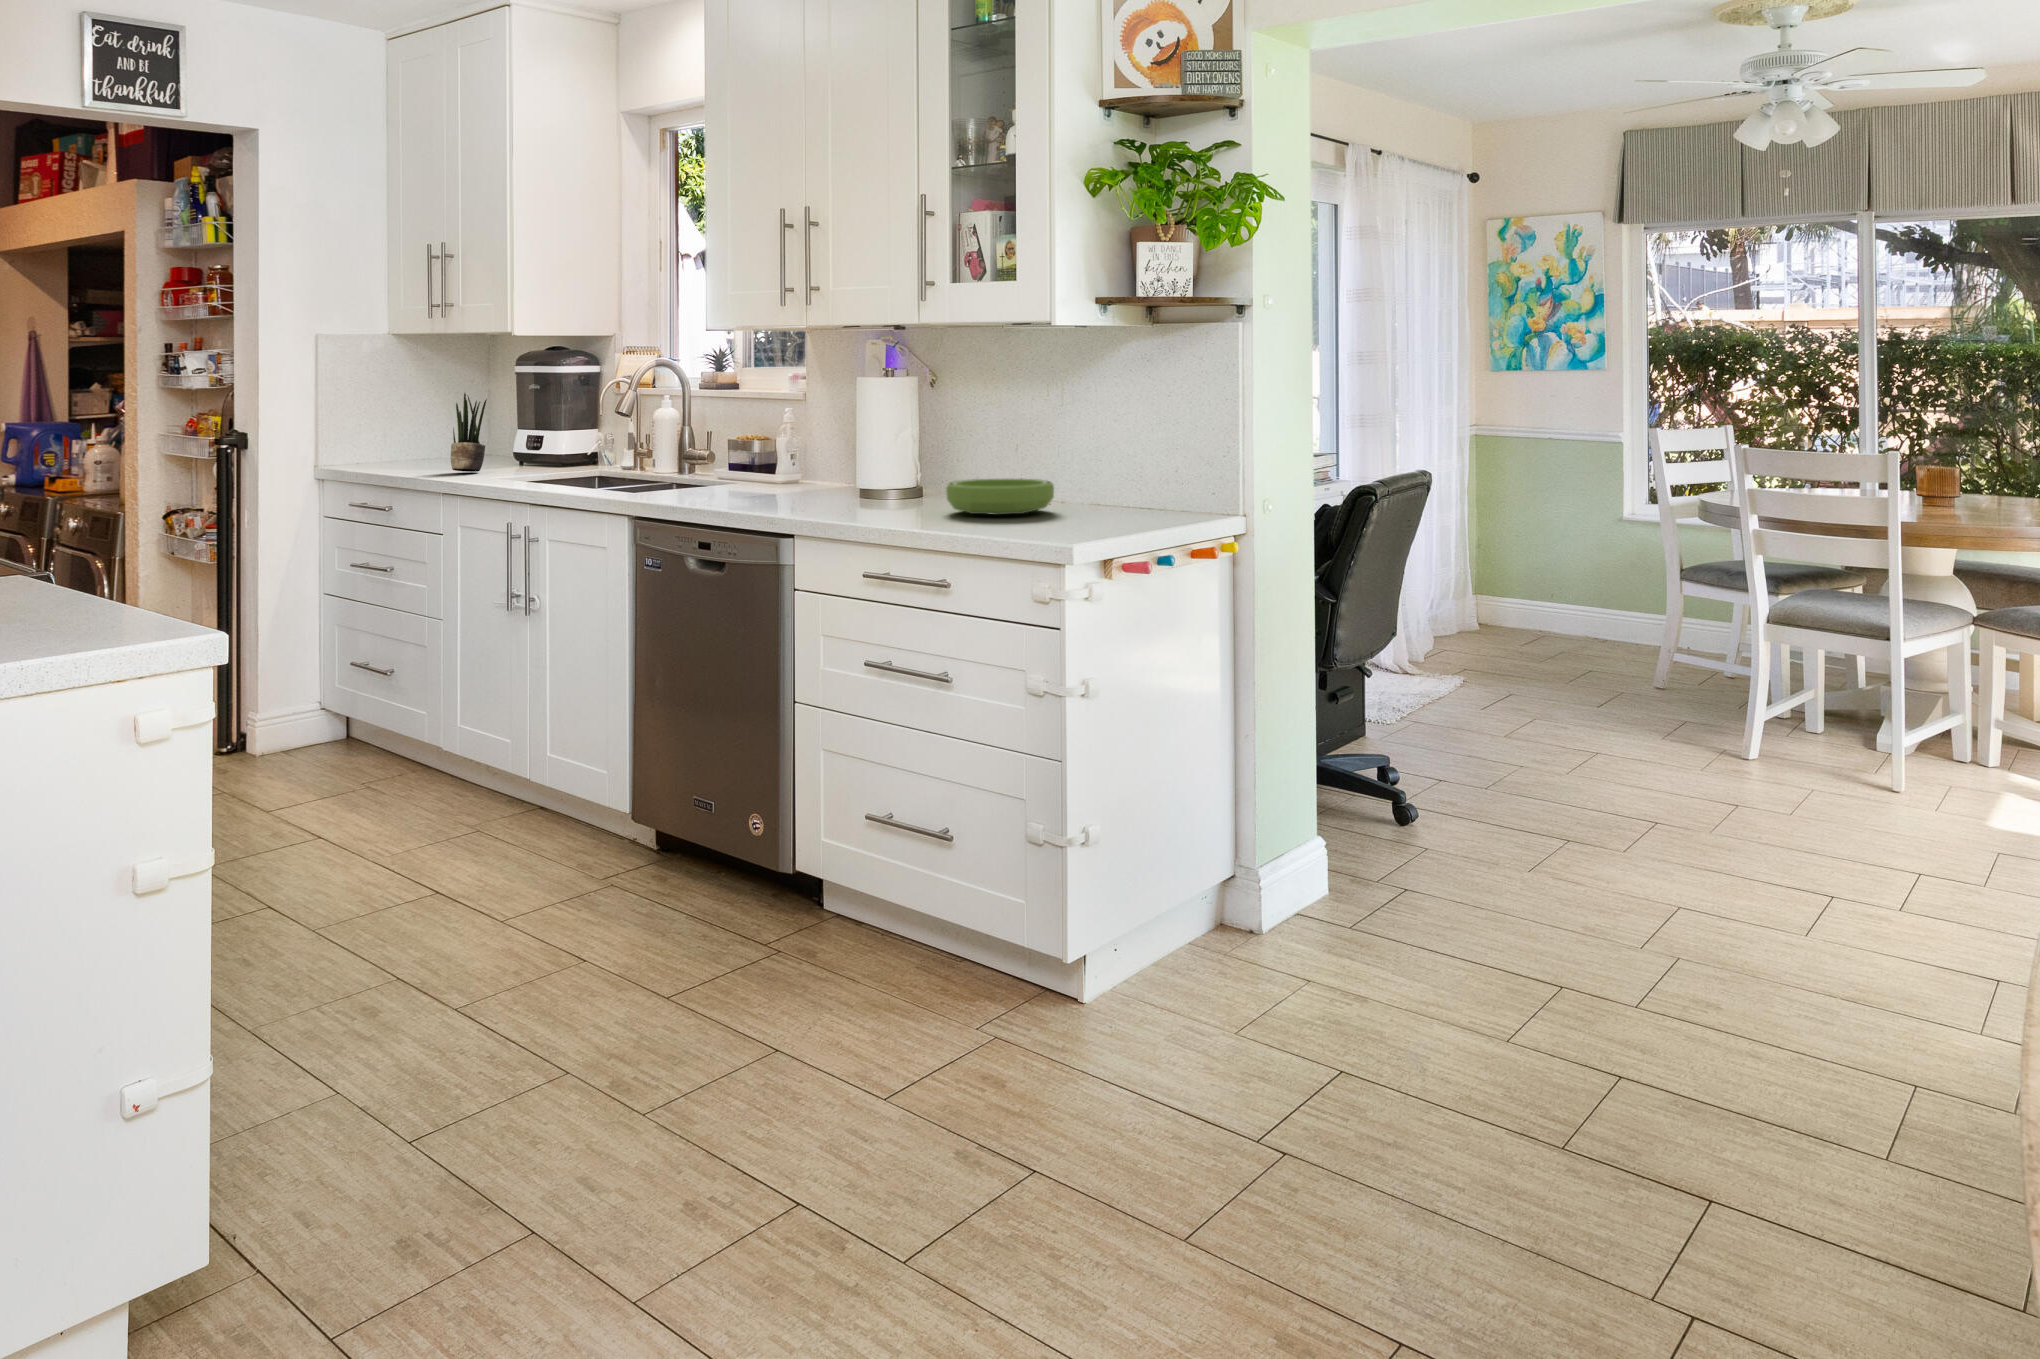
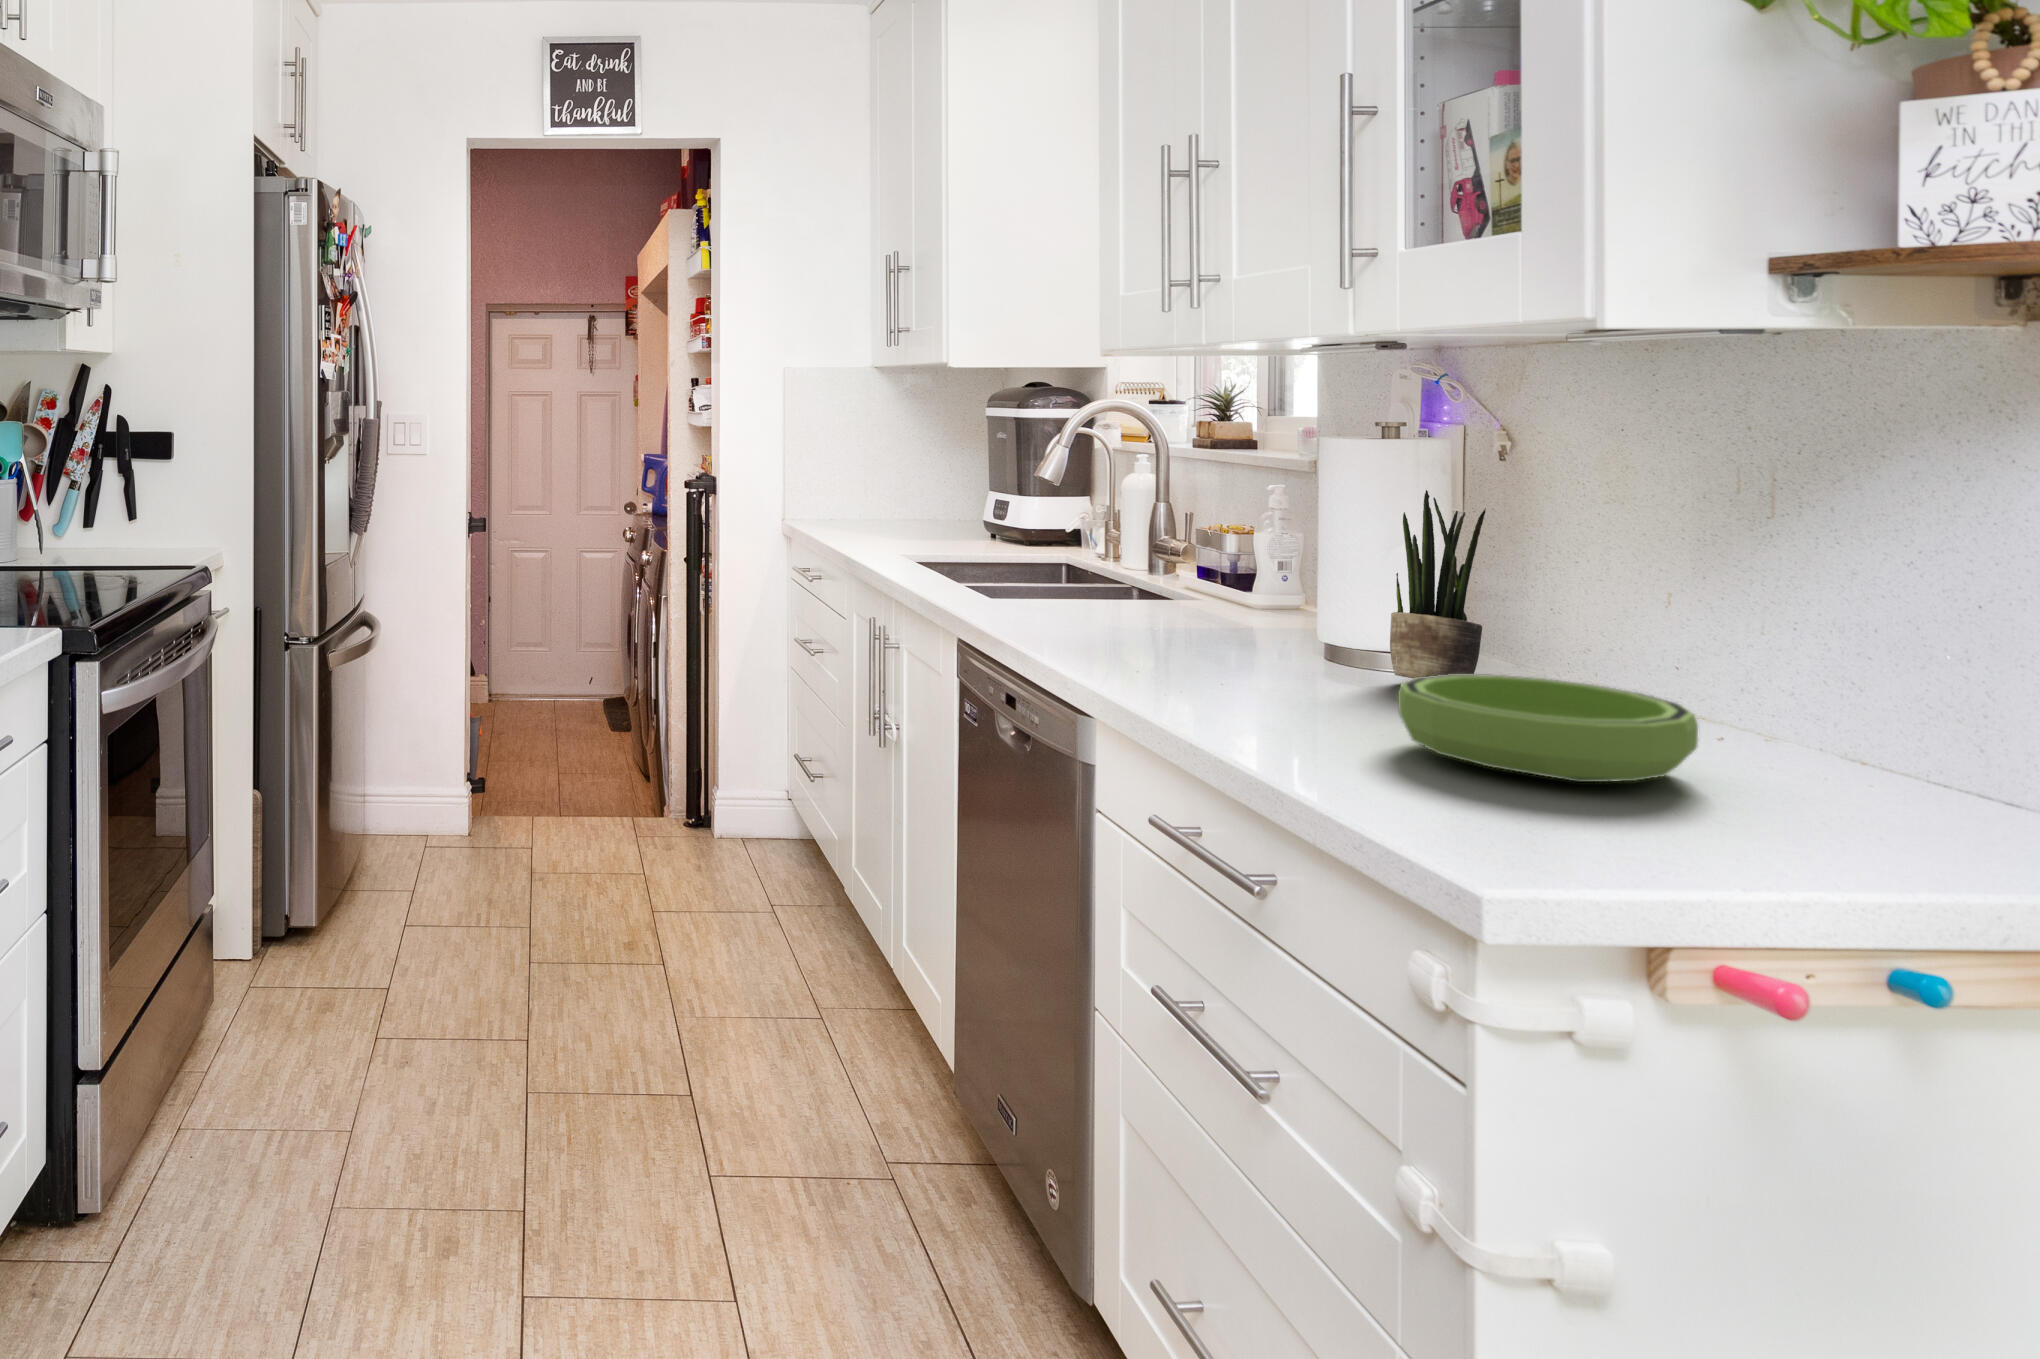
potted plant: present [451,393,487,472] -> present [1390,490,1486,679]

